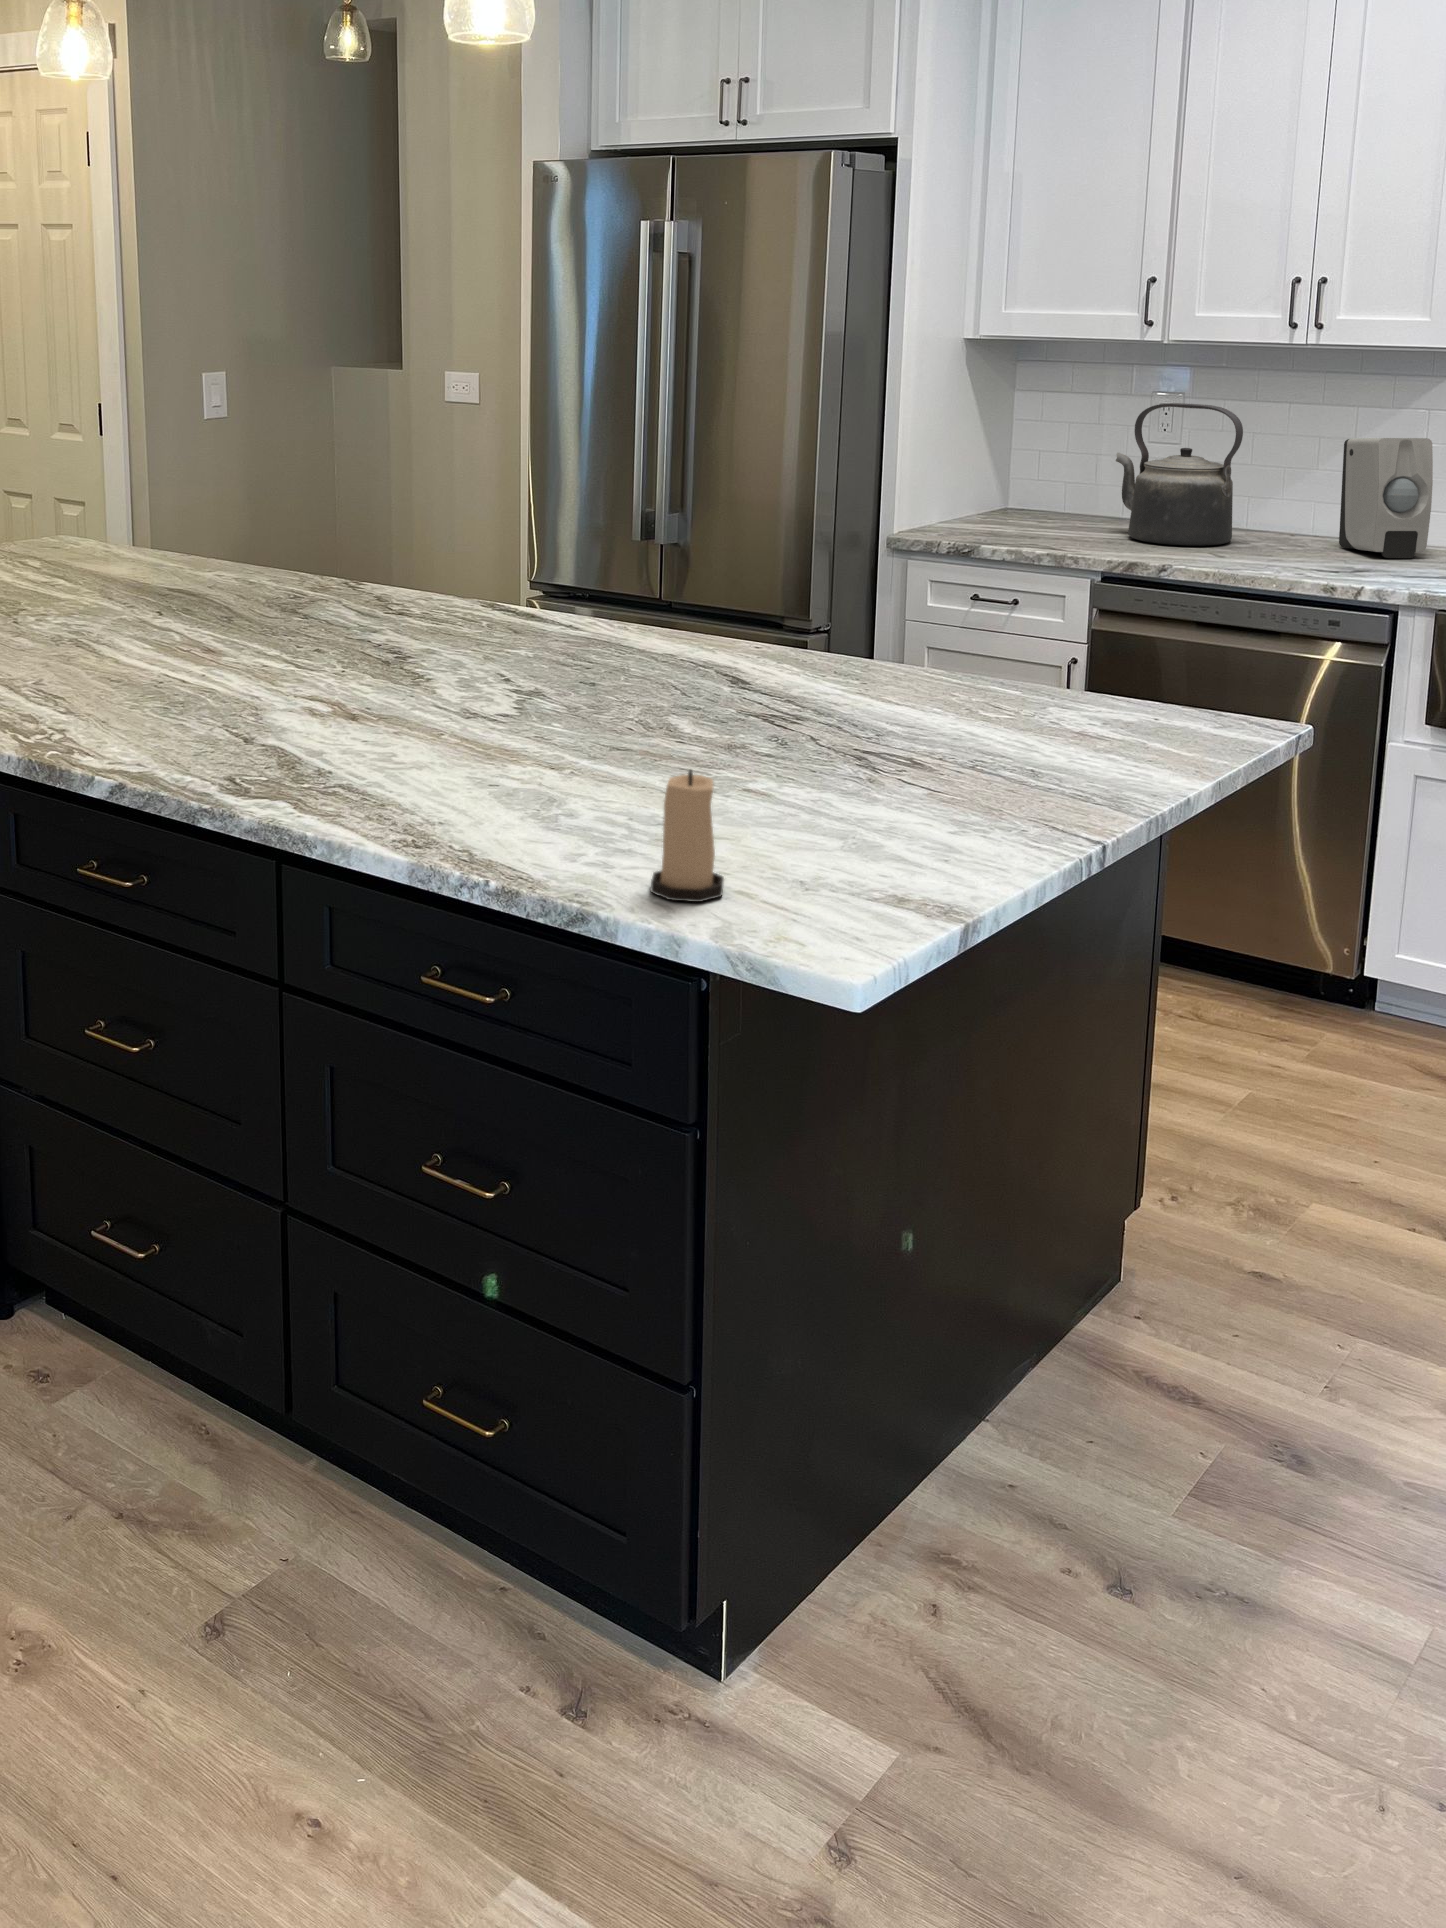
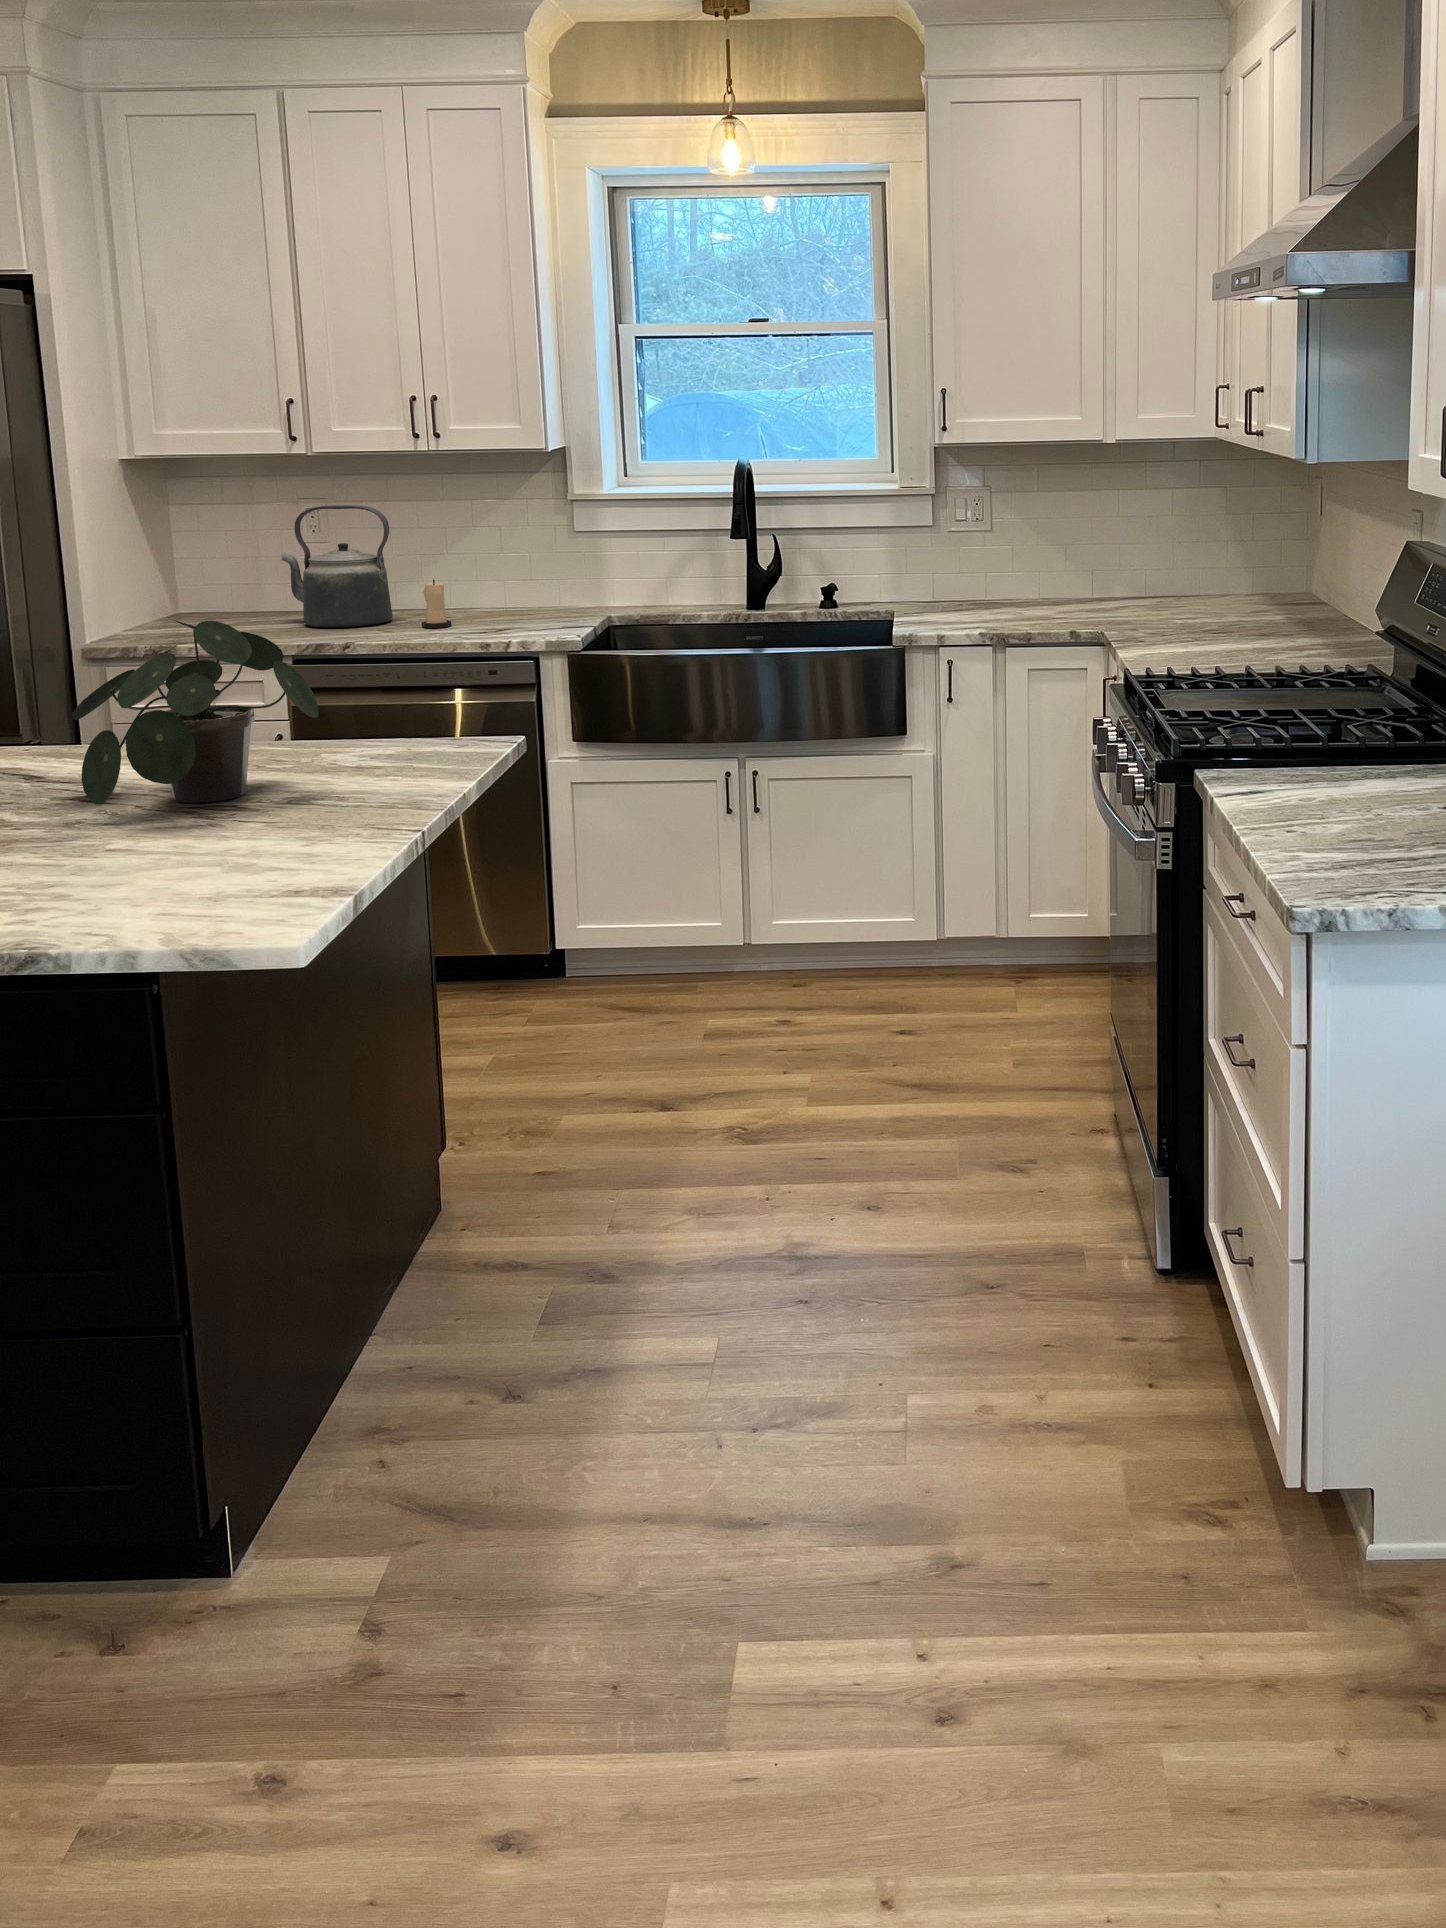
soap dispenser: present [1339,438,1433,558] -> none [470,520,546,618]
potted plant: none [752,526,1031,748] -> present [72,620,319,805]
candle: present [651,770,724,902] -> present [422,579,451,628]

